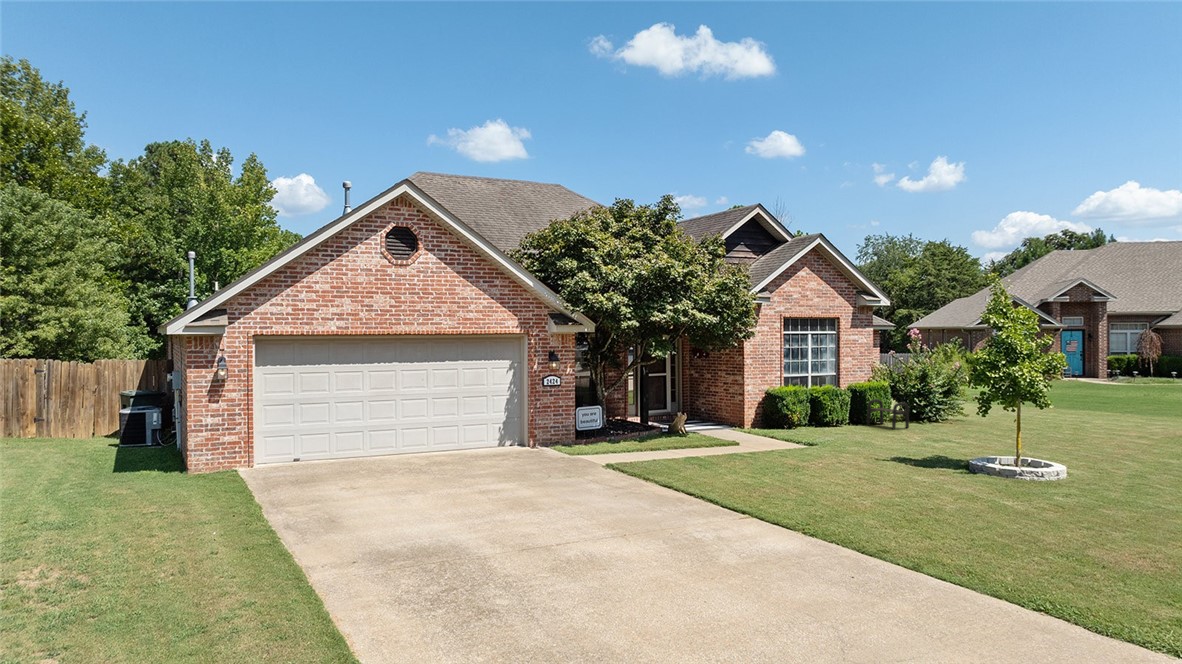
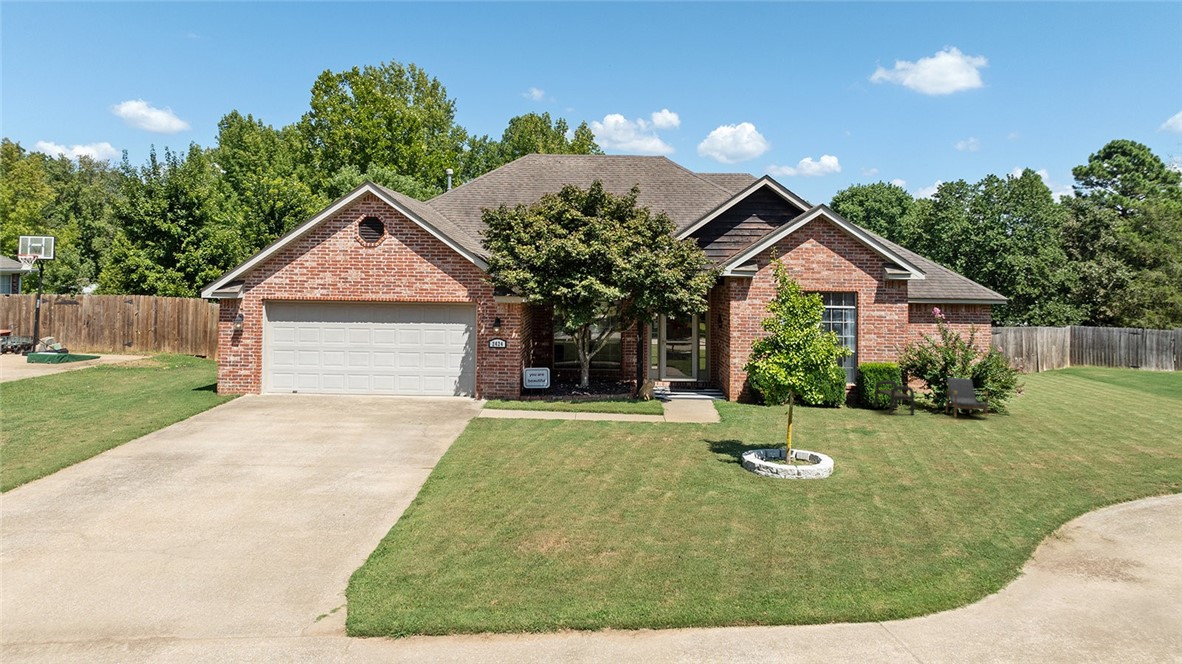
lounge chair: none [921,393,959,427] -> present [946,378,988,418]

